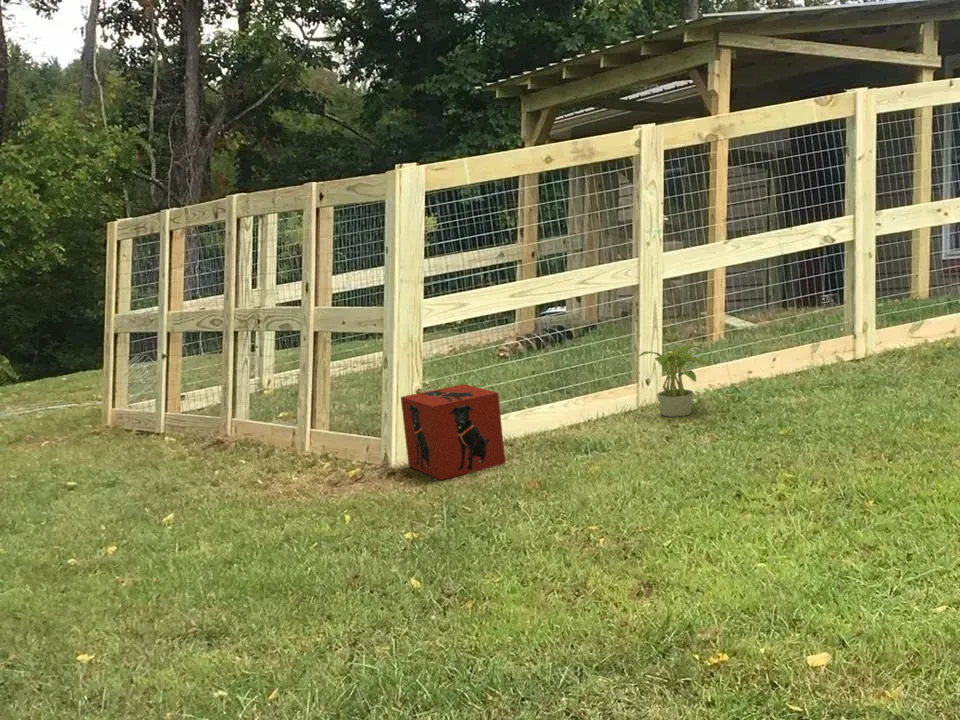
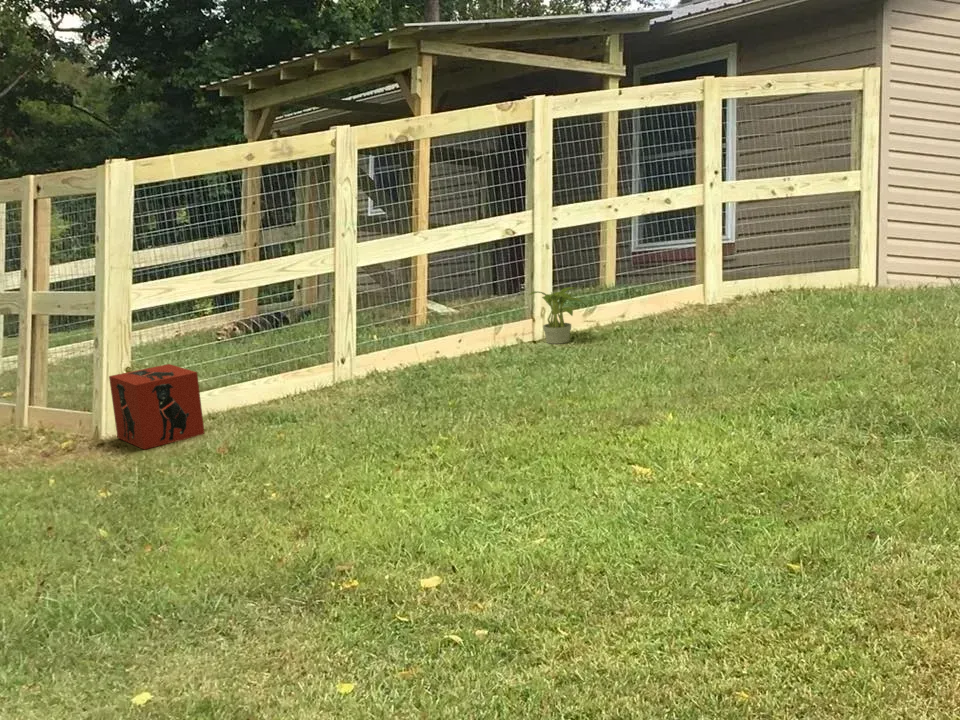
potted plant: present [639,345,710,417] -> present [529,287,583,344]

